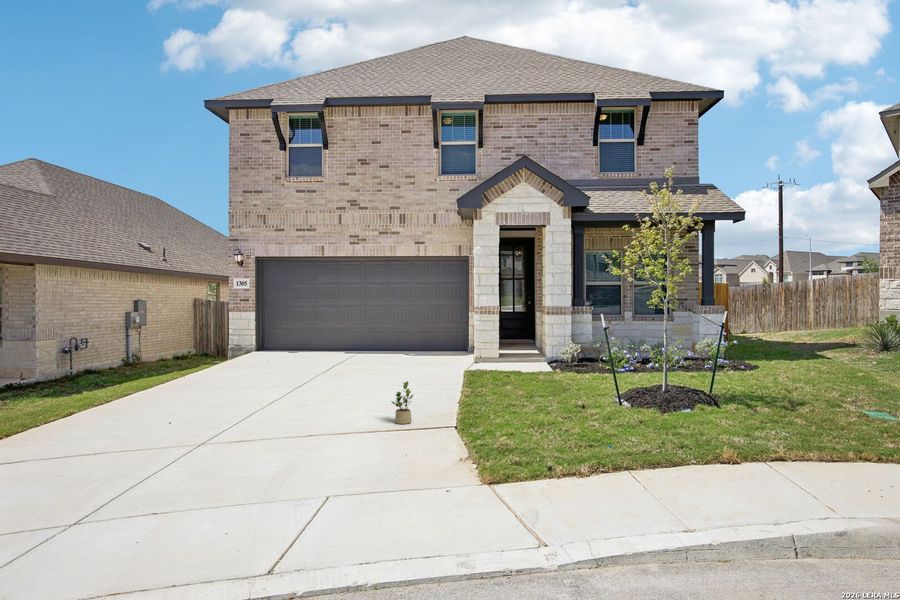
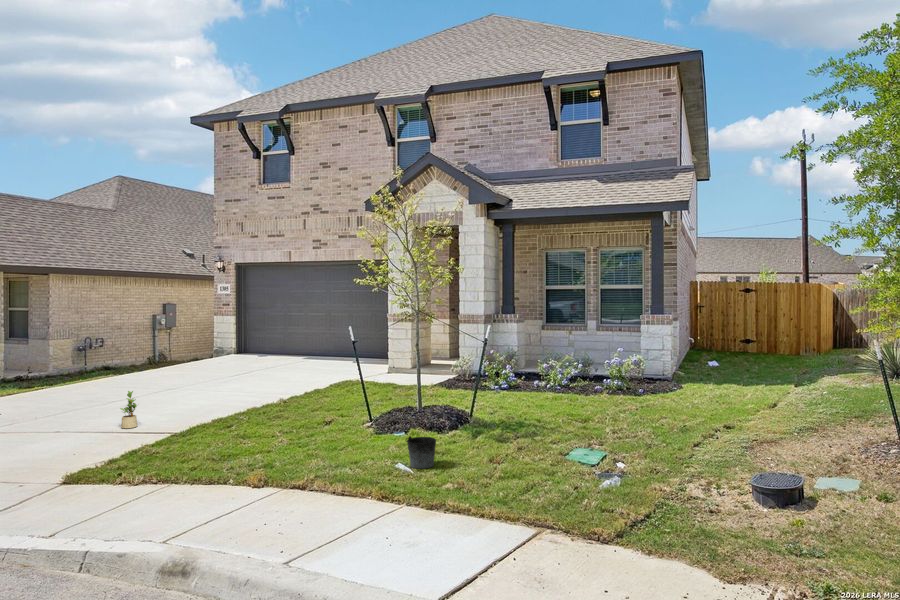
bucket: none [799,404,835,433] -> present [406,437,436,469]

